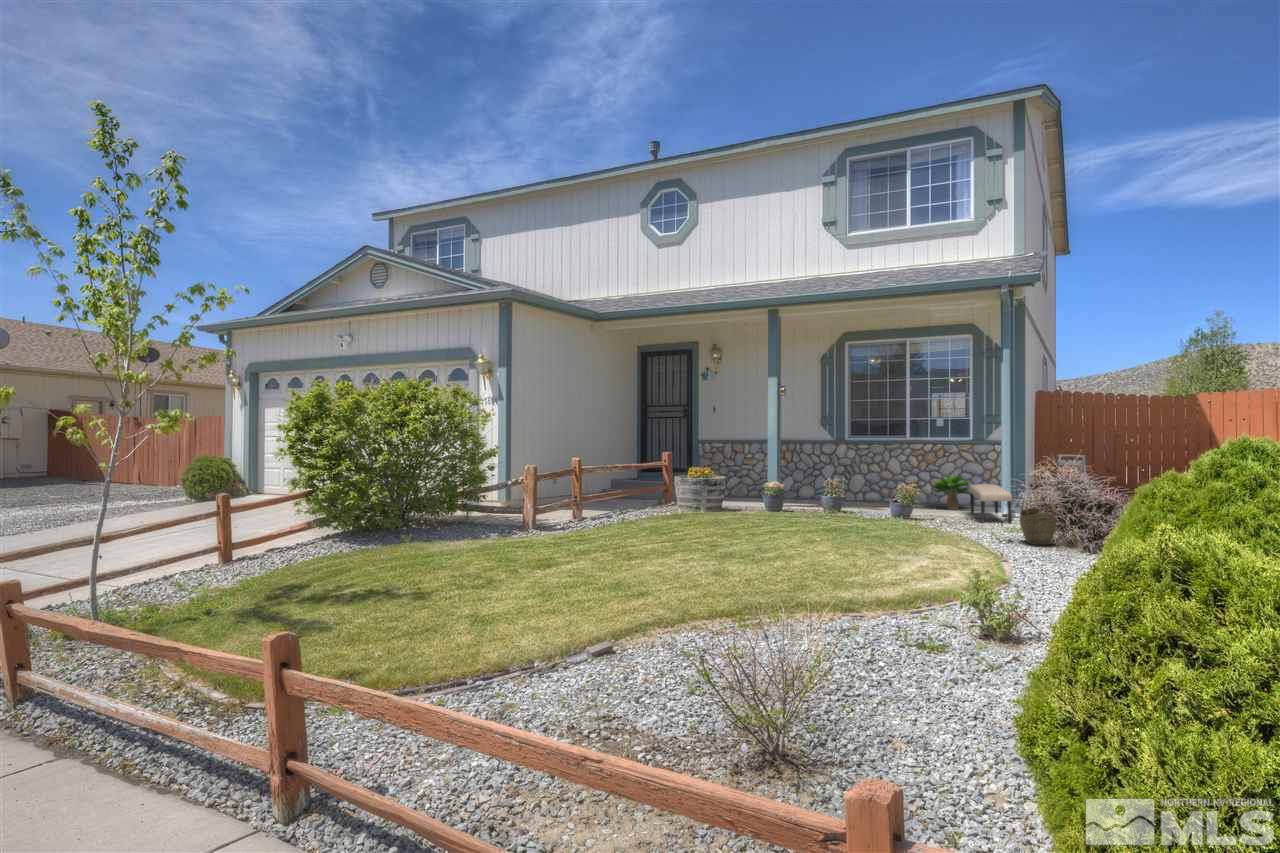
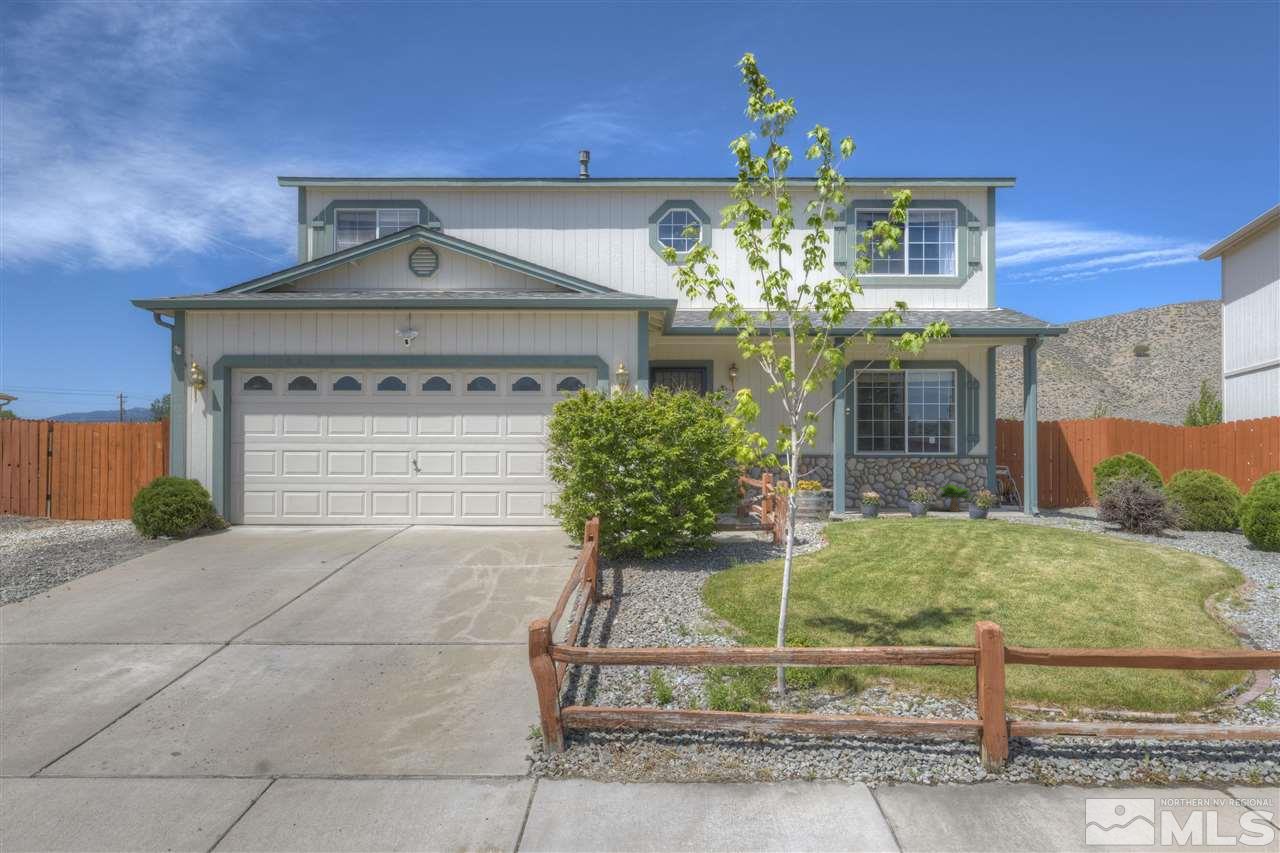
bench: present [969,484,1012,524] -> none [984,490,1042,523]
woven basket: present [1020,501,1056,545] -> none [1101,502,1135,536]

